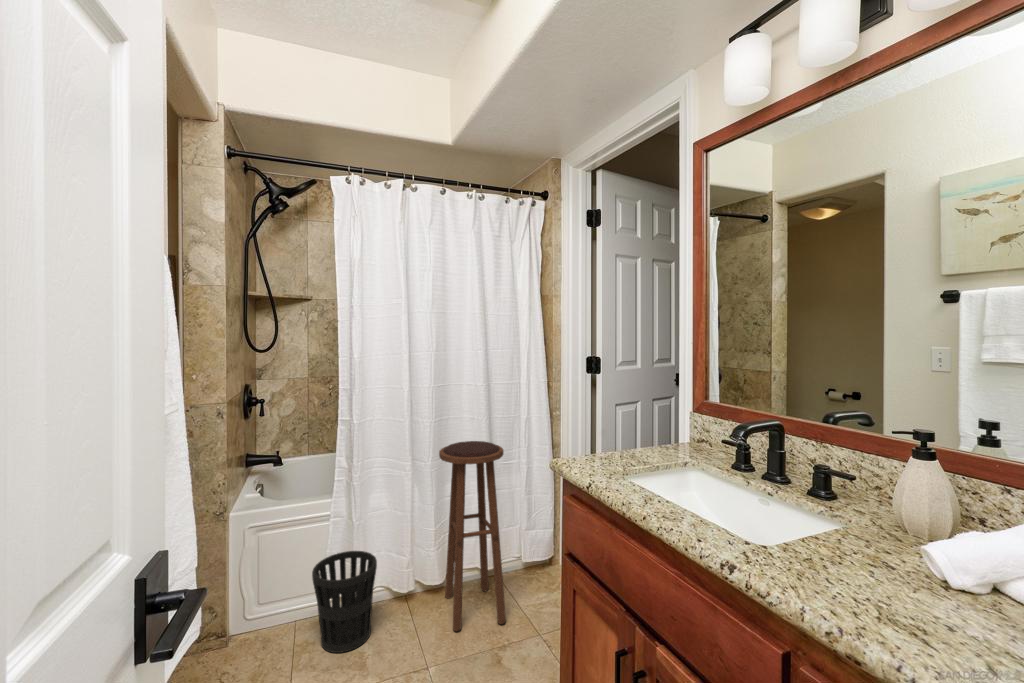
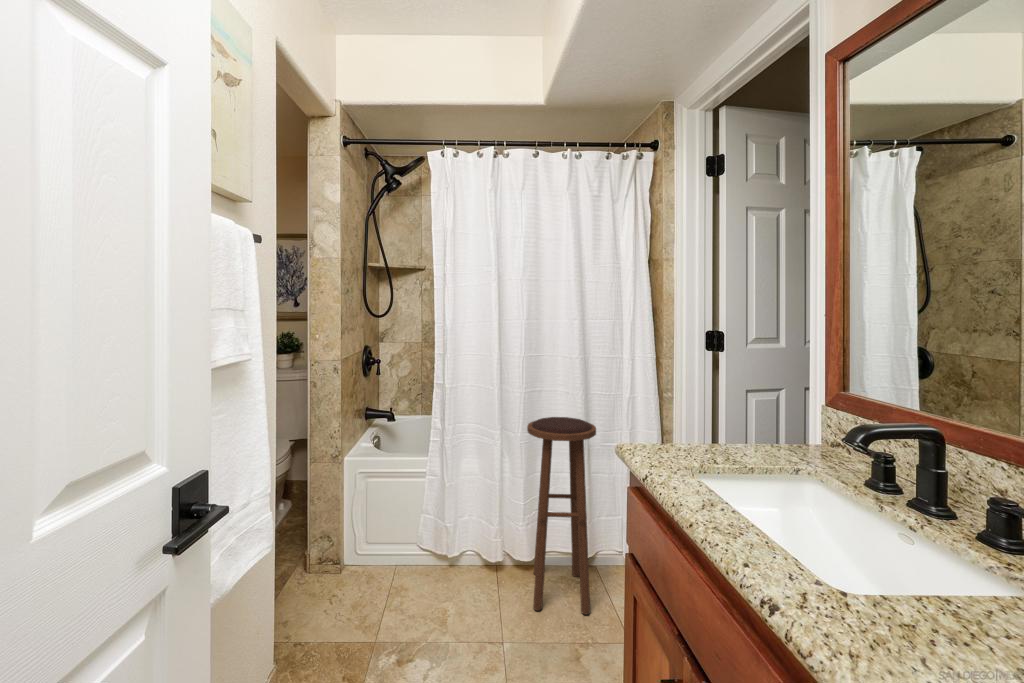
wastebasket: present [312,551,377,653] -> none [404,511,463,605]

